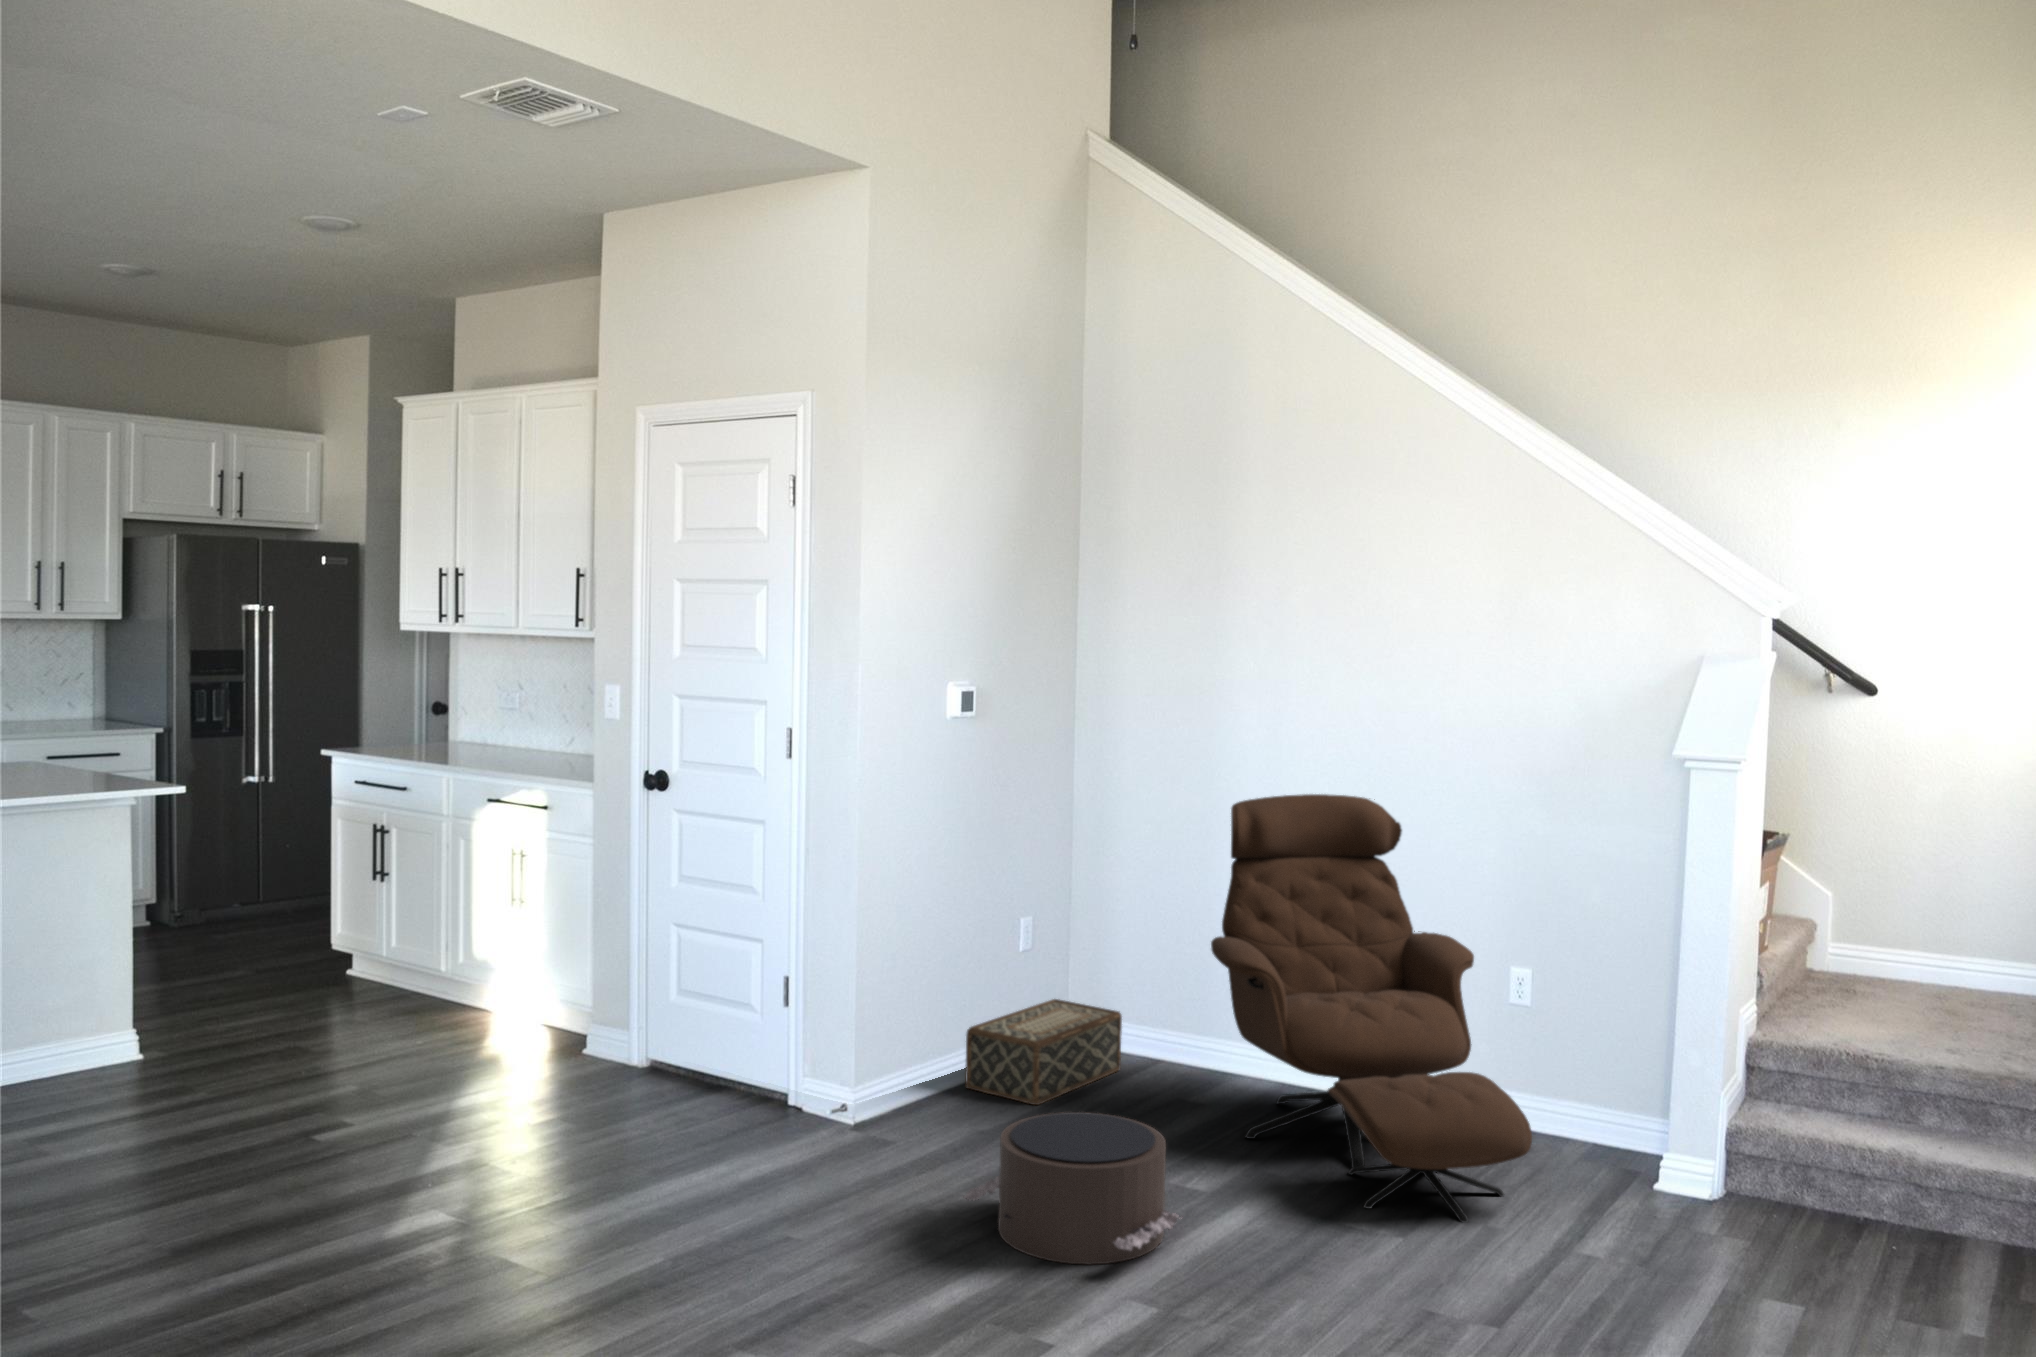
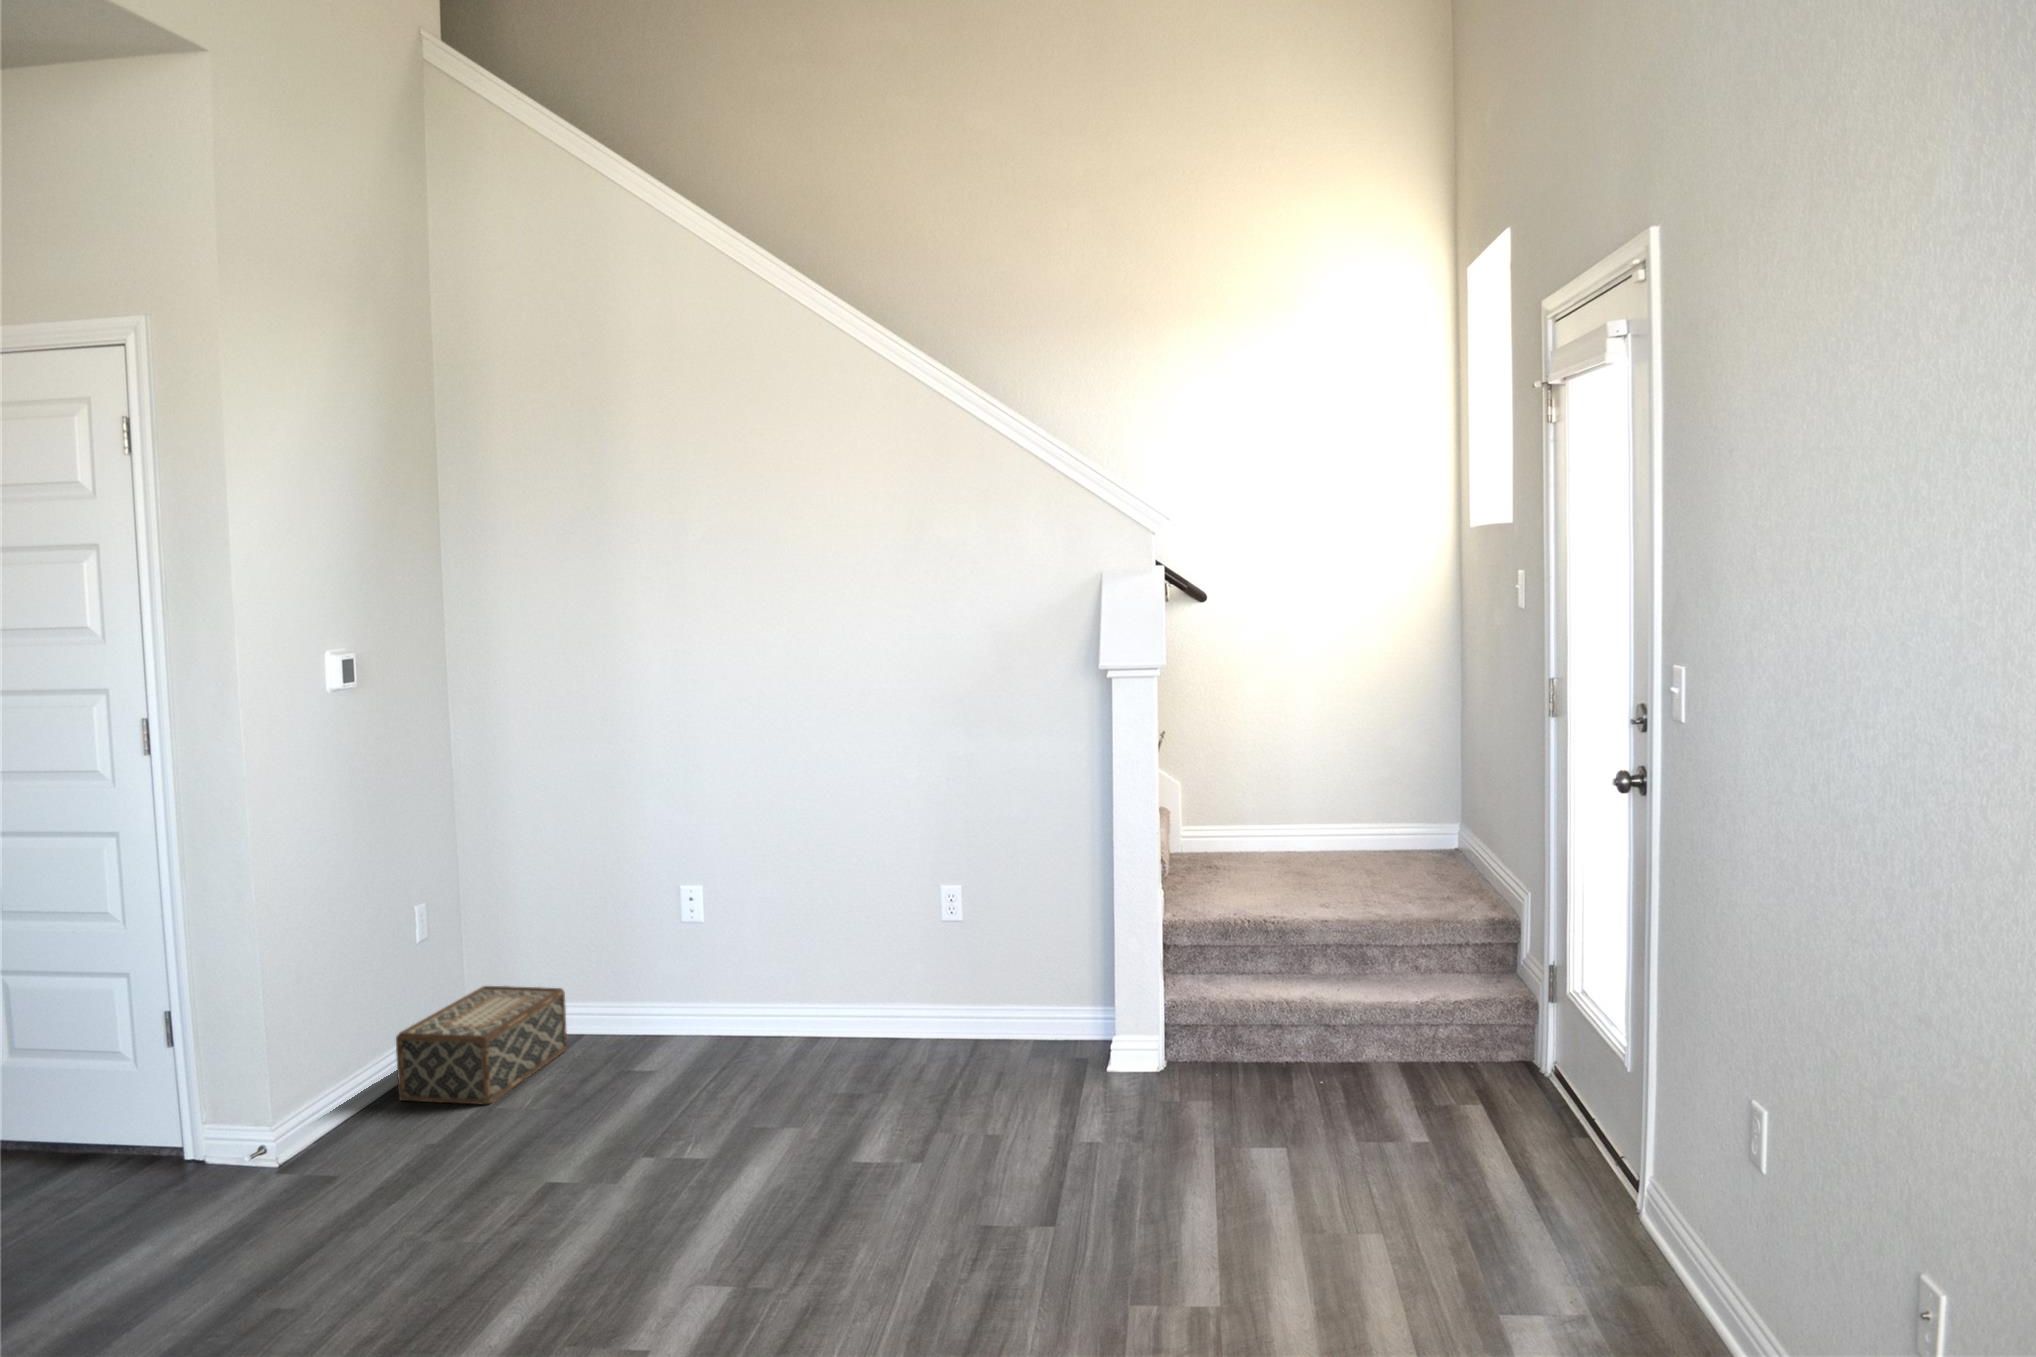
lounge chair: present [1211,794,1532,1223] -> none [669,737,1014,1143]
pouf: present [964,1112,1180,1264] -> none [453,1101,705,1270]

